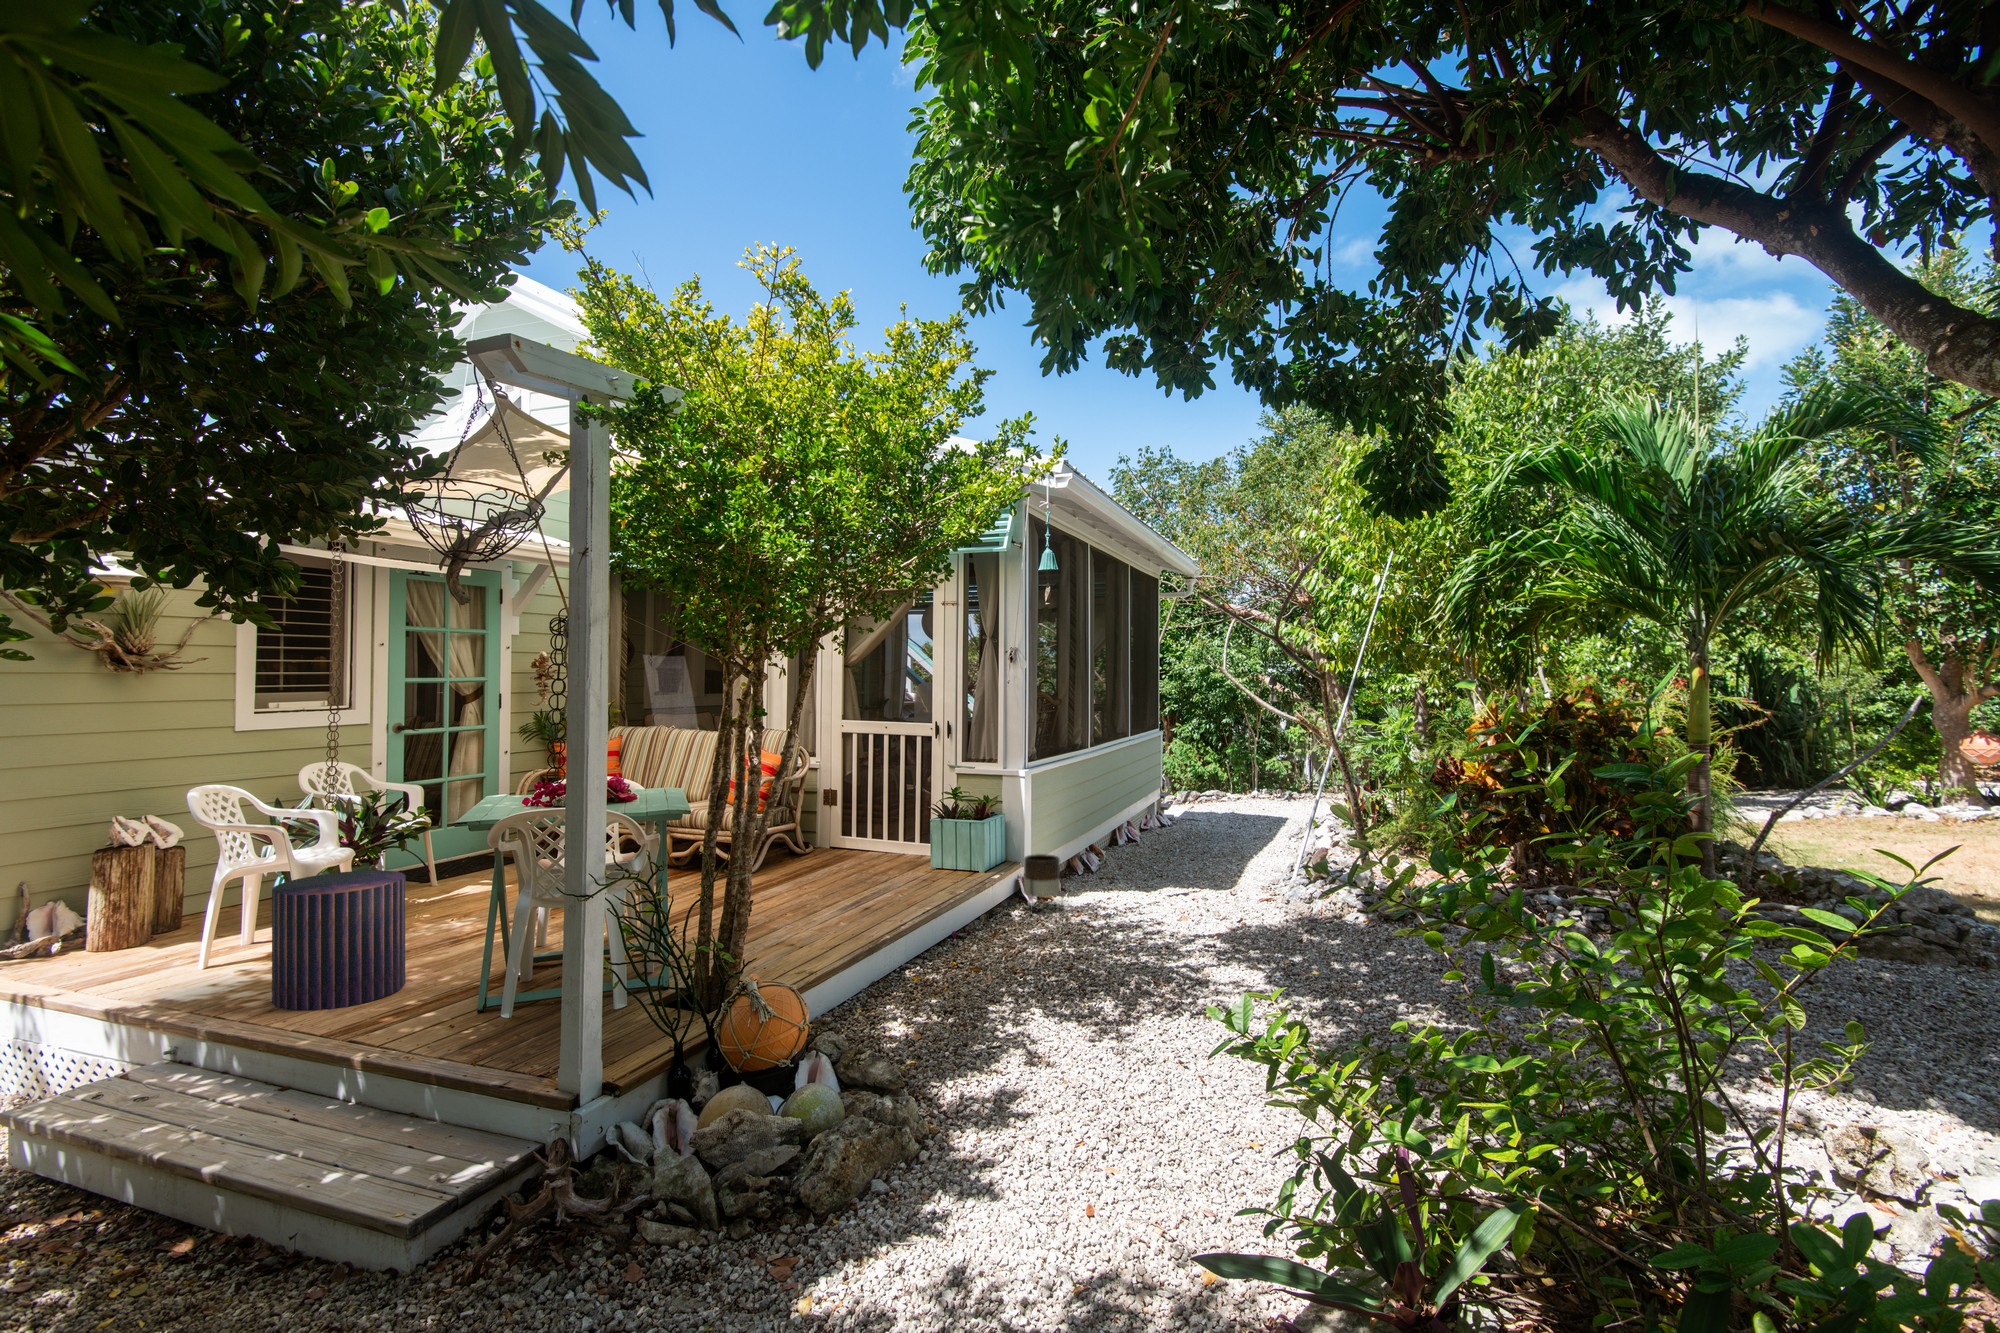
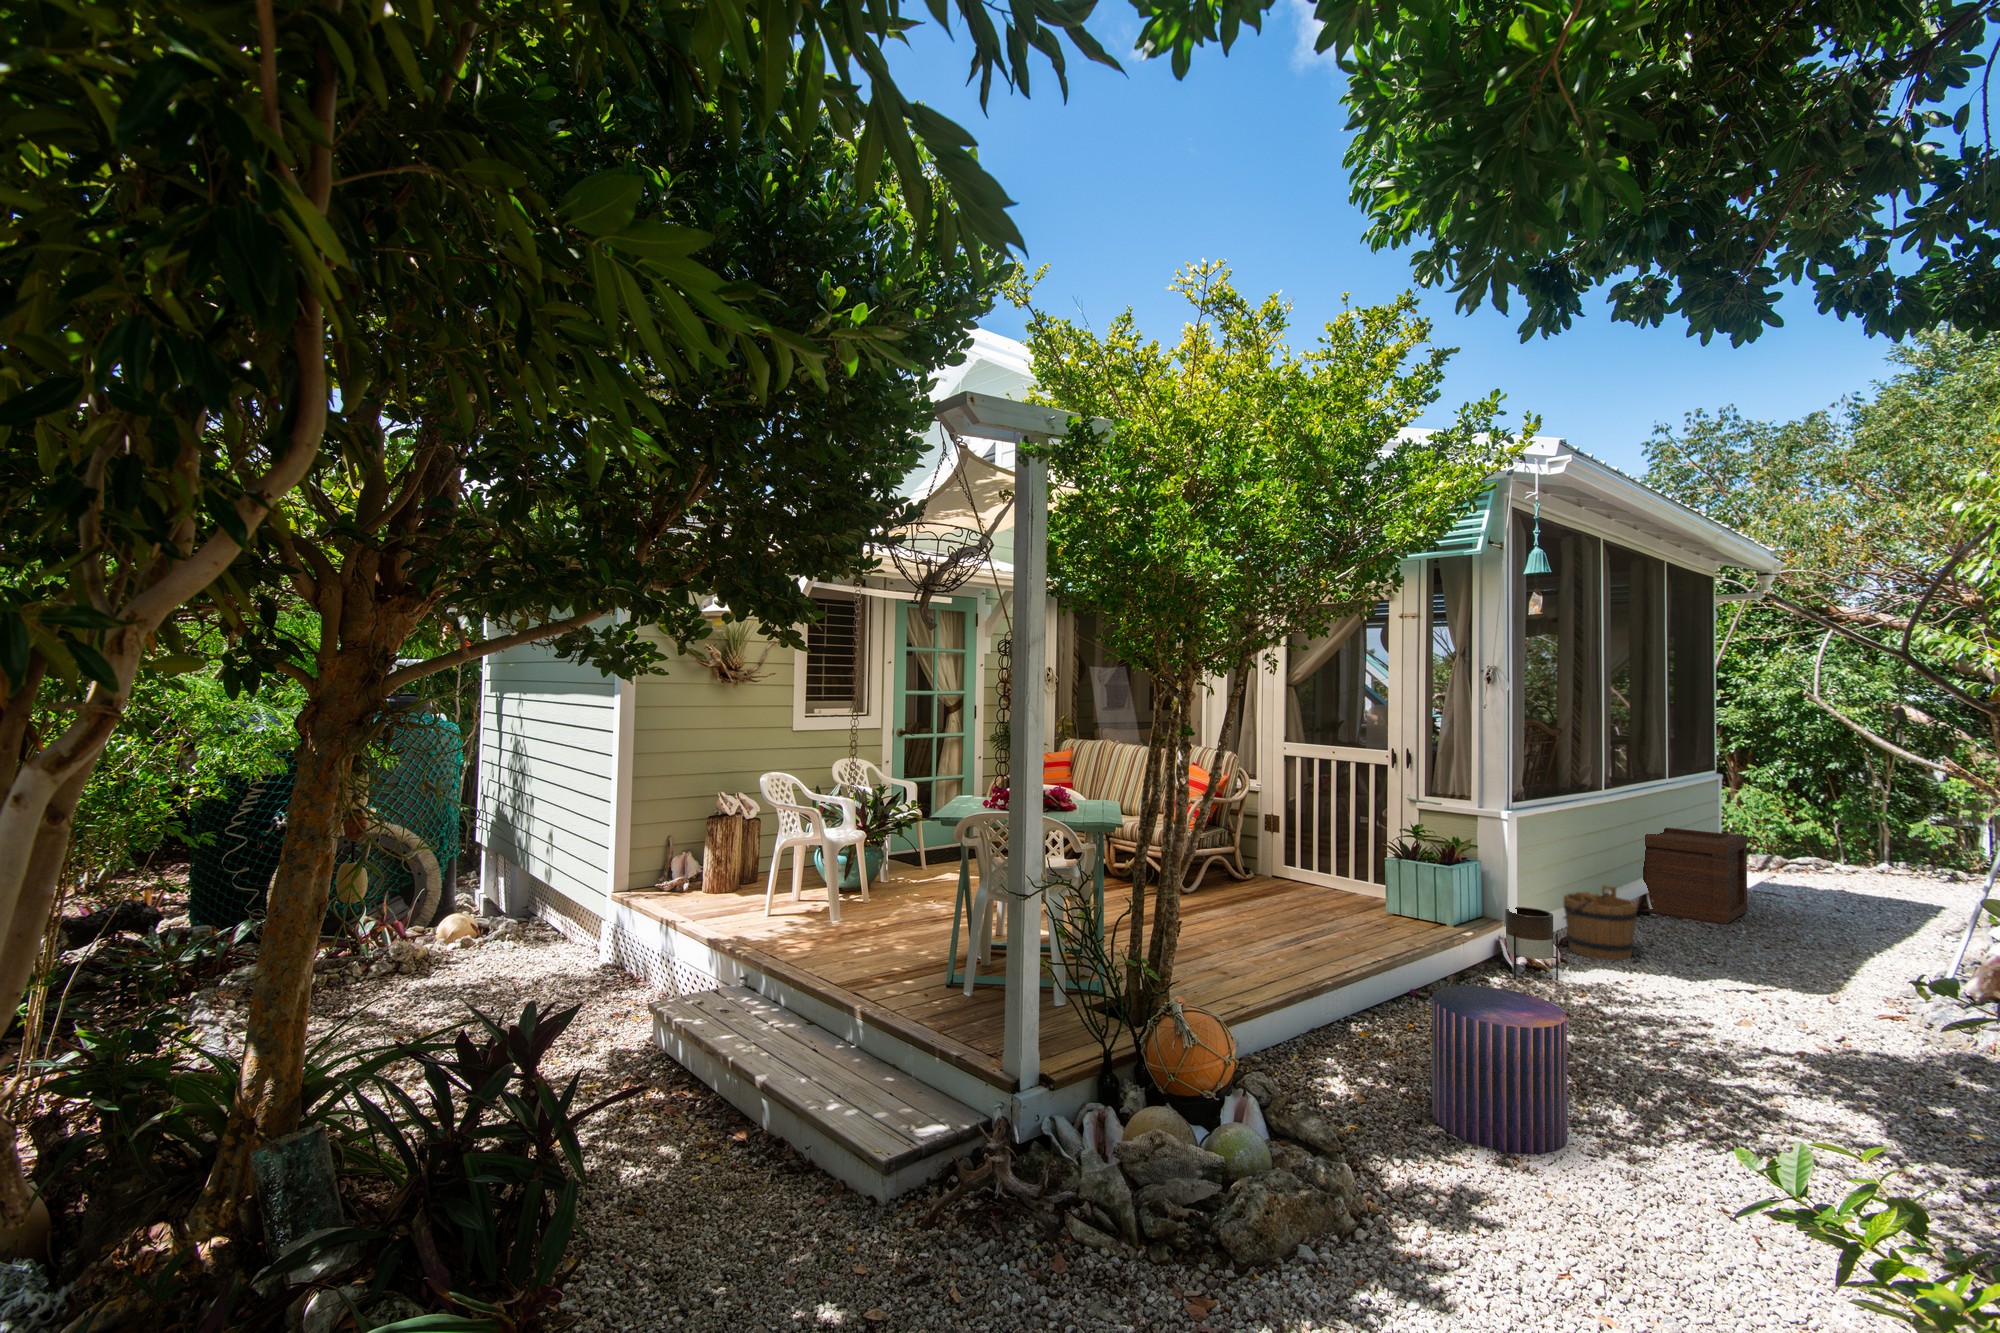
wooden crate: none [1112,779,1187,854] -> present [1638,827,1747,925]
bucket: none [1065,830,1117,891] -> present [1564,885,1637,960]
pouf: present [272,870,405,1011] -> present [1432,986,1567,1154]

